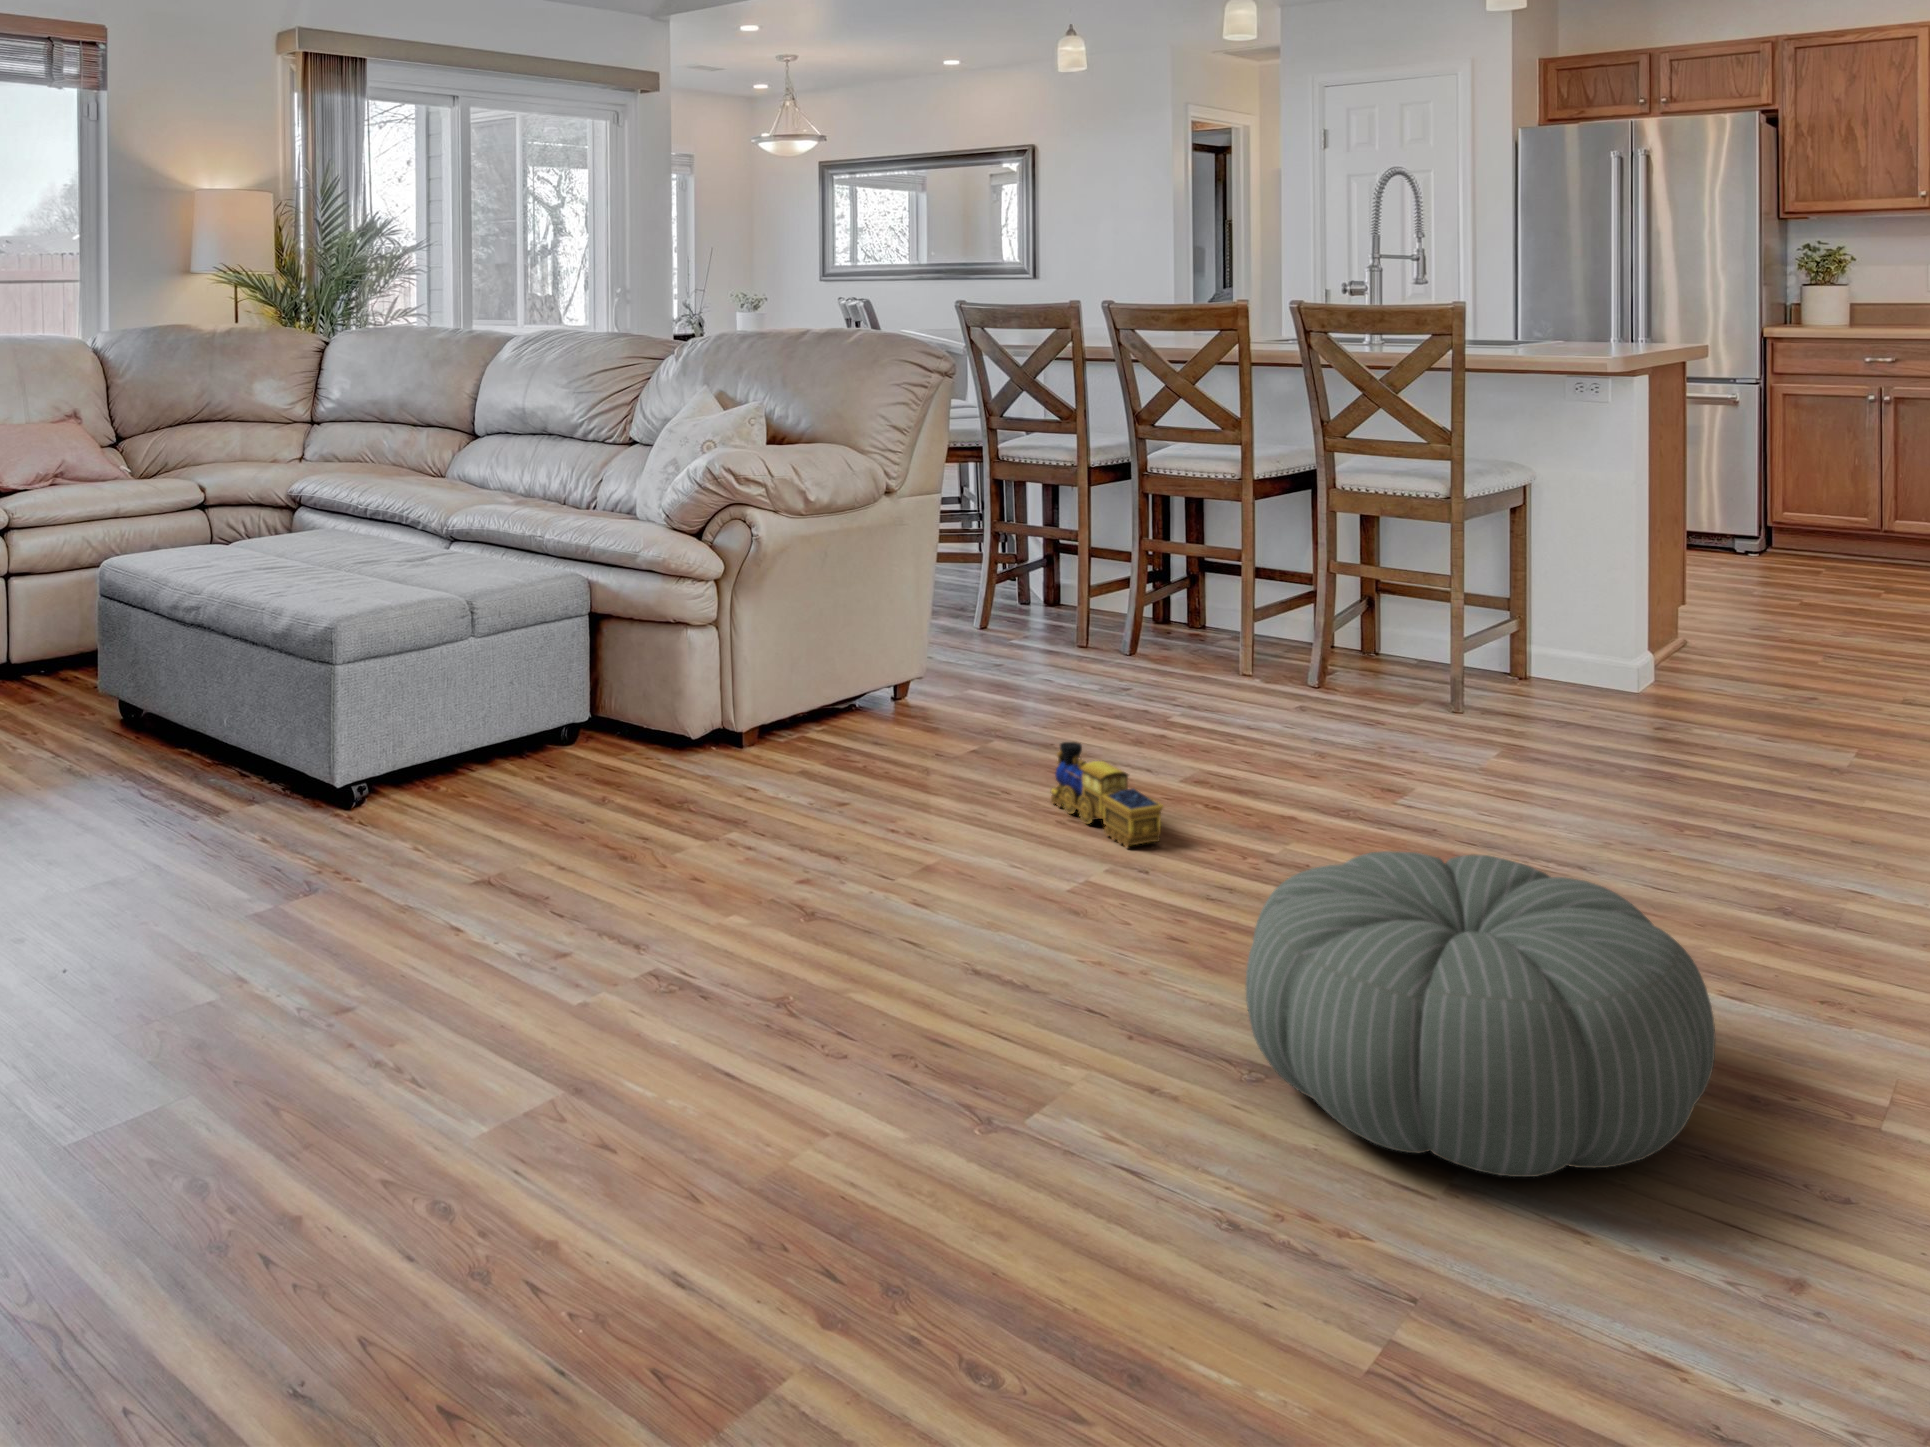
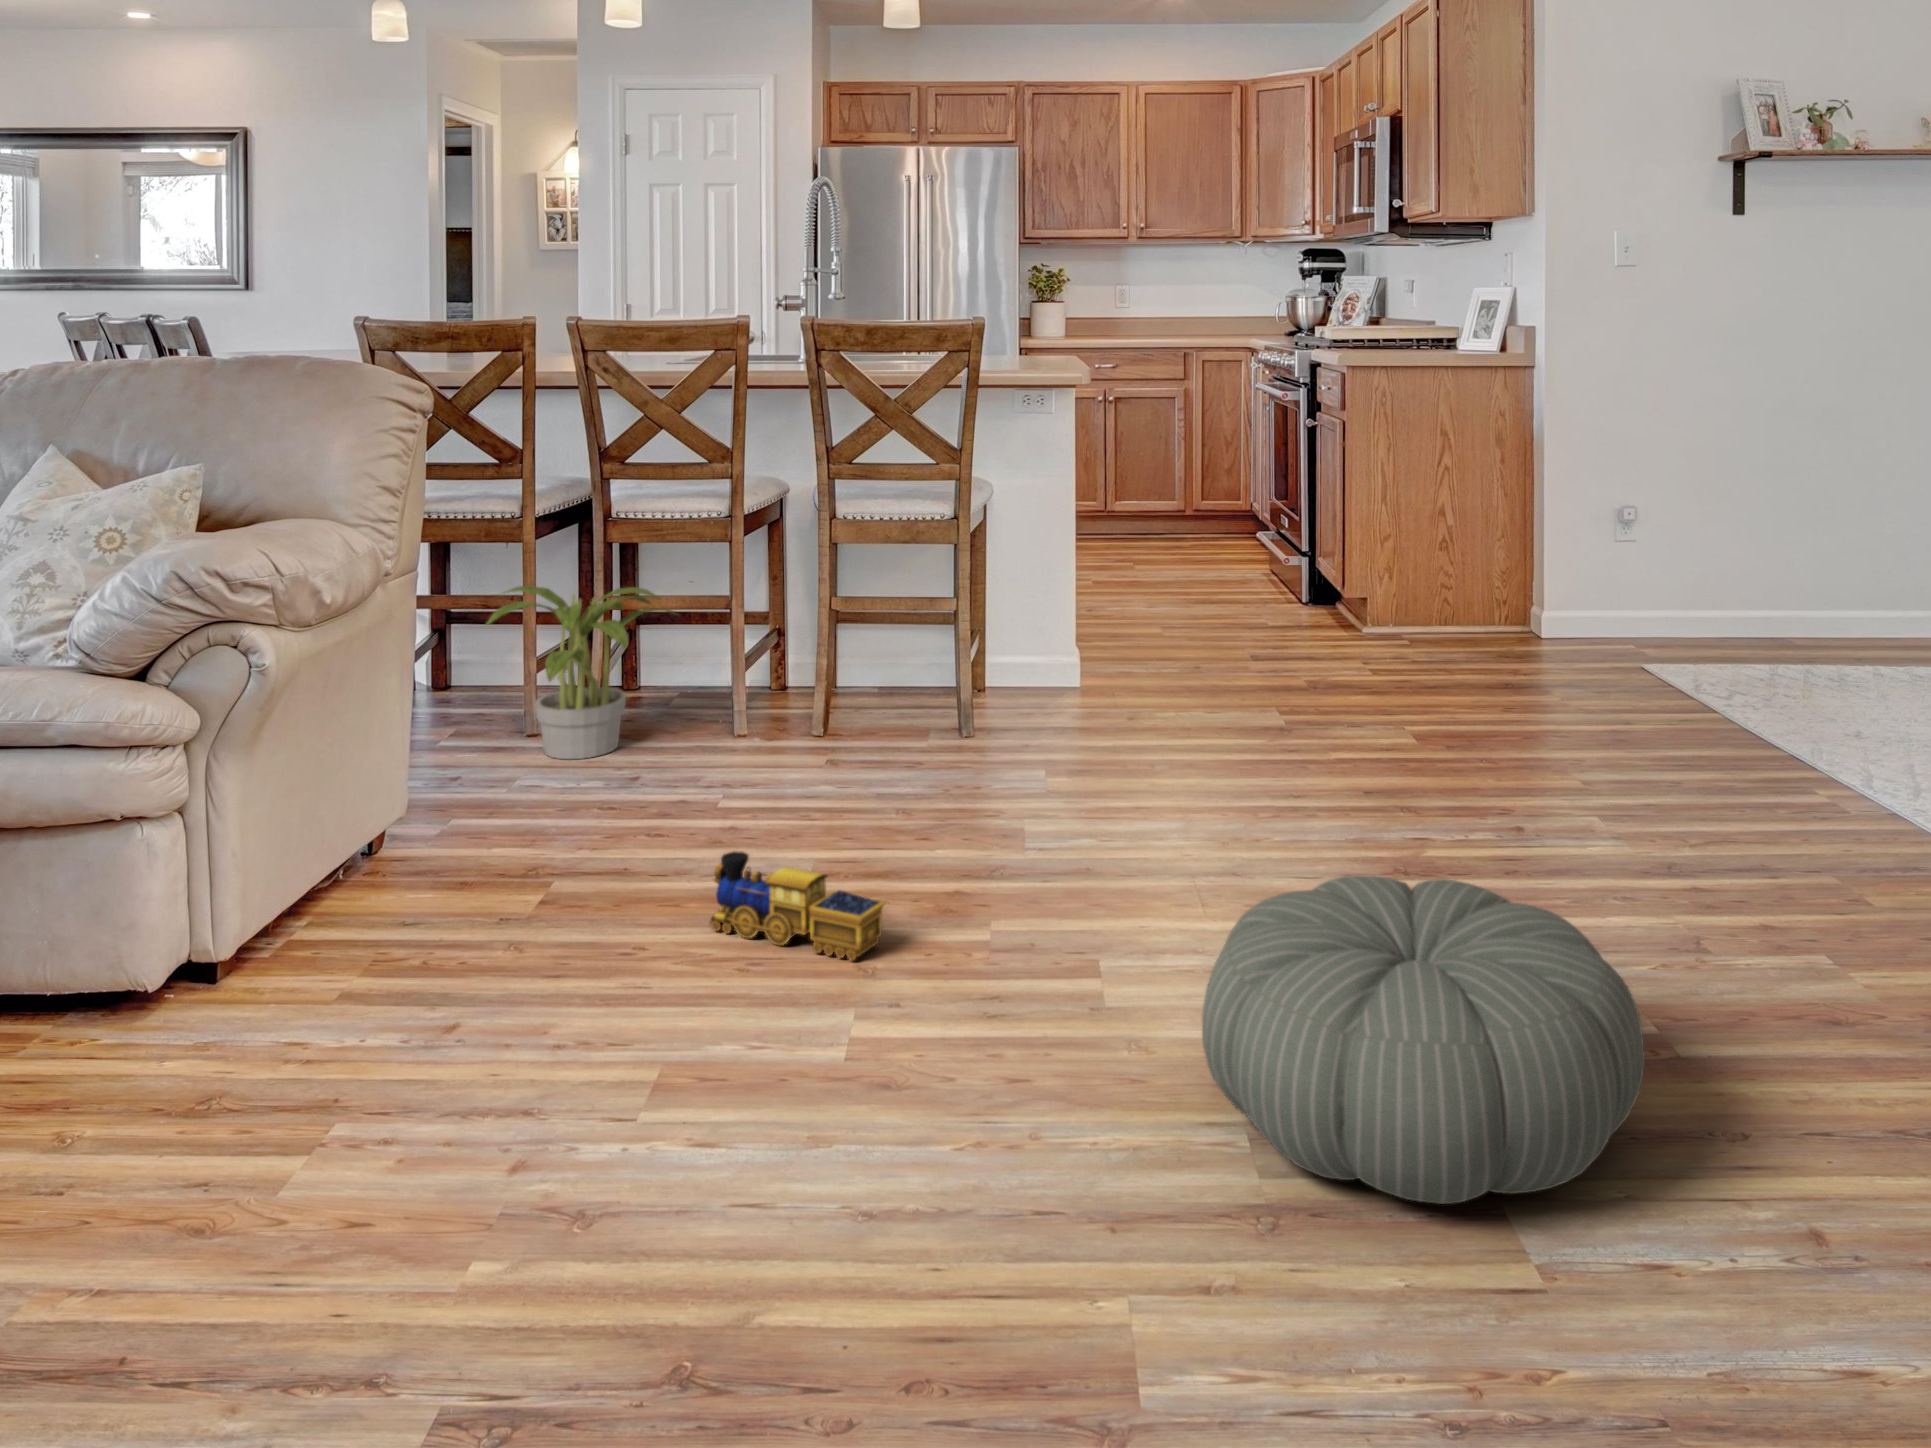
potted plant: none [1021,522,1194,674] -> present [486,586,678,759]

